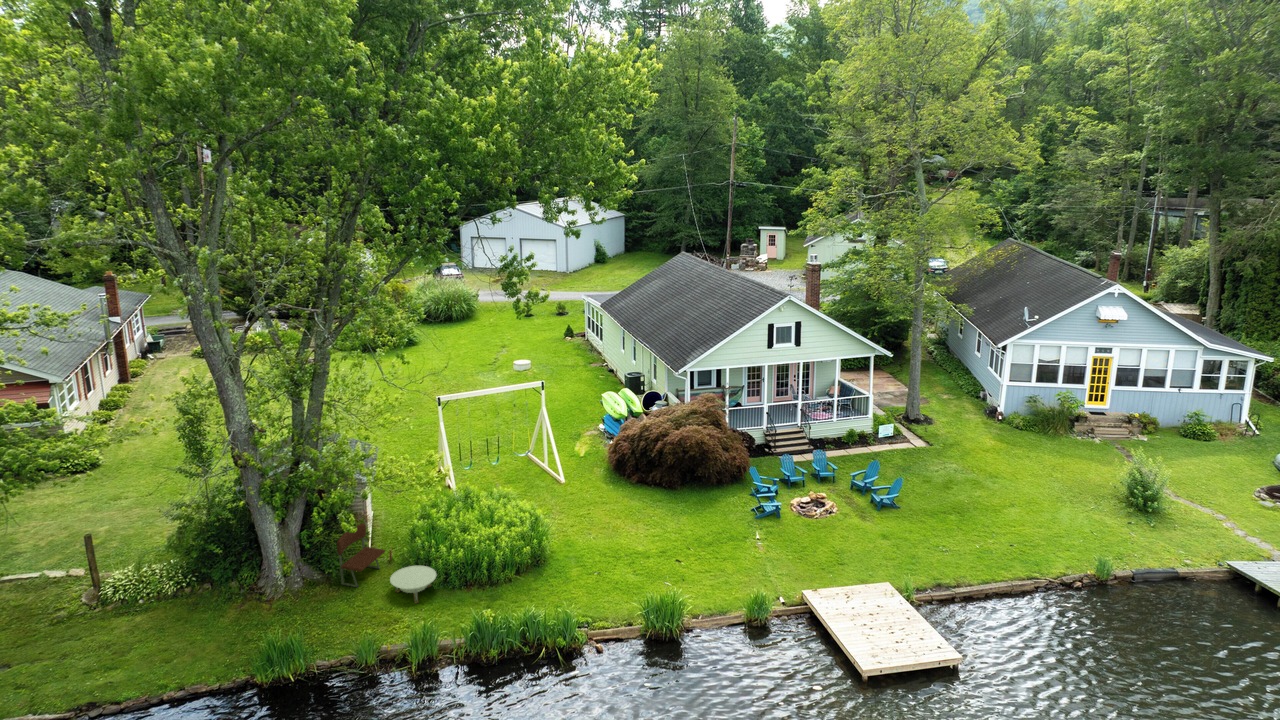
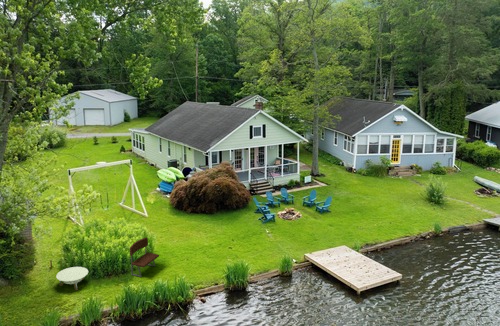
bench: present [337,523,385,587] -> present [130,238,159,277]

